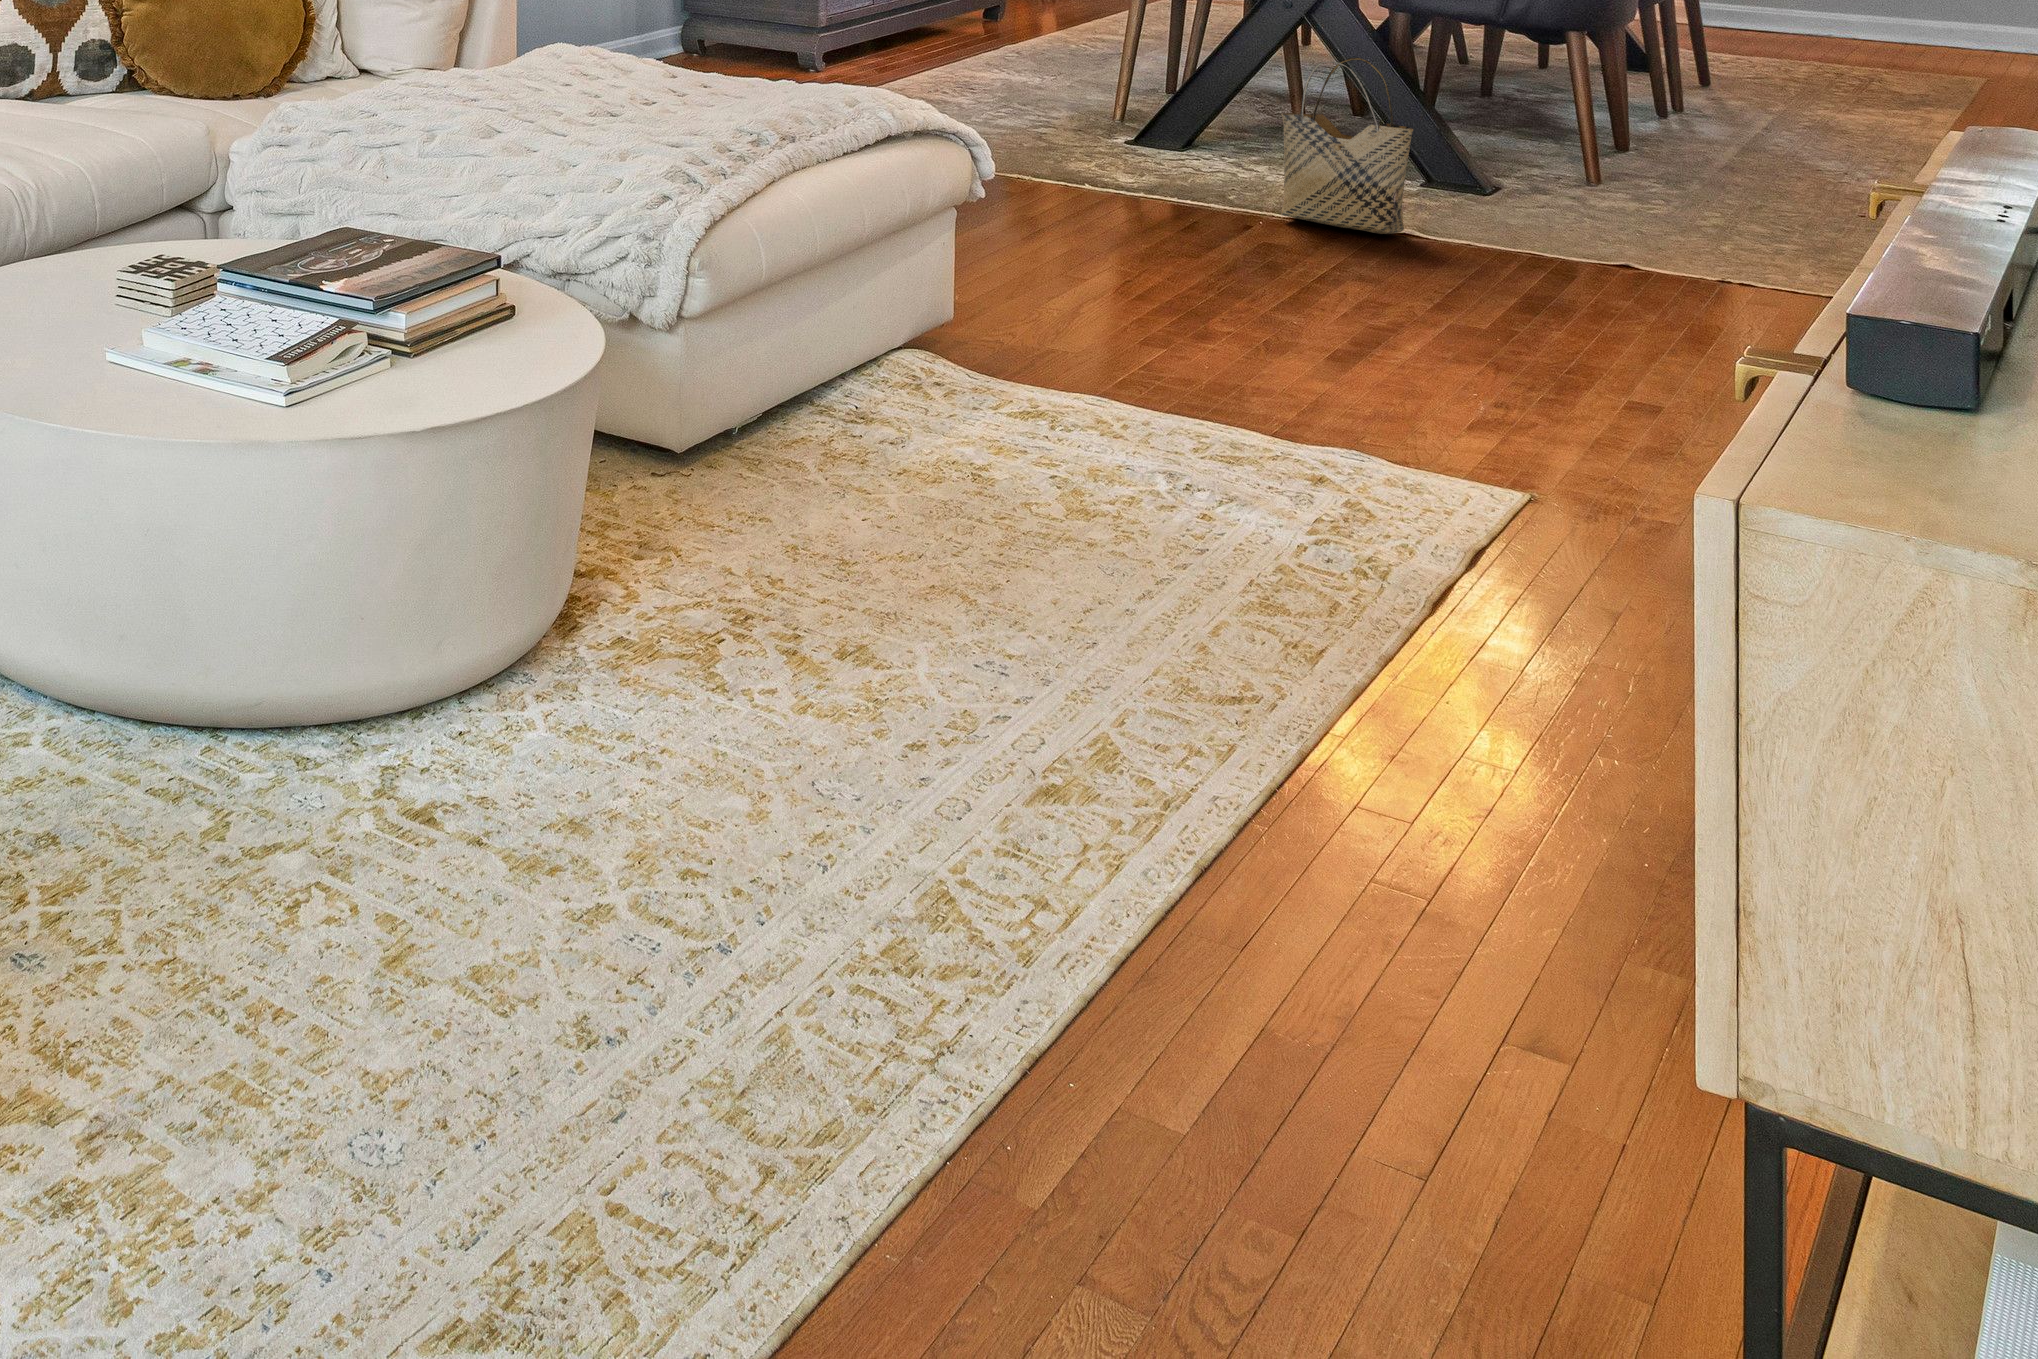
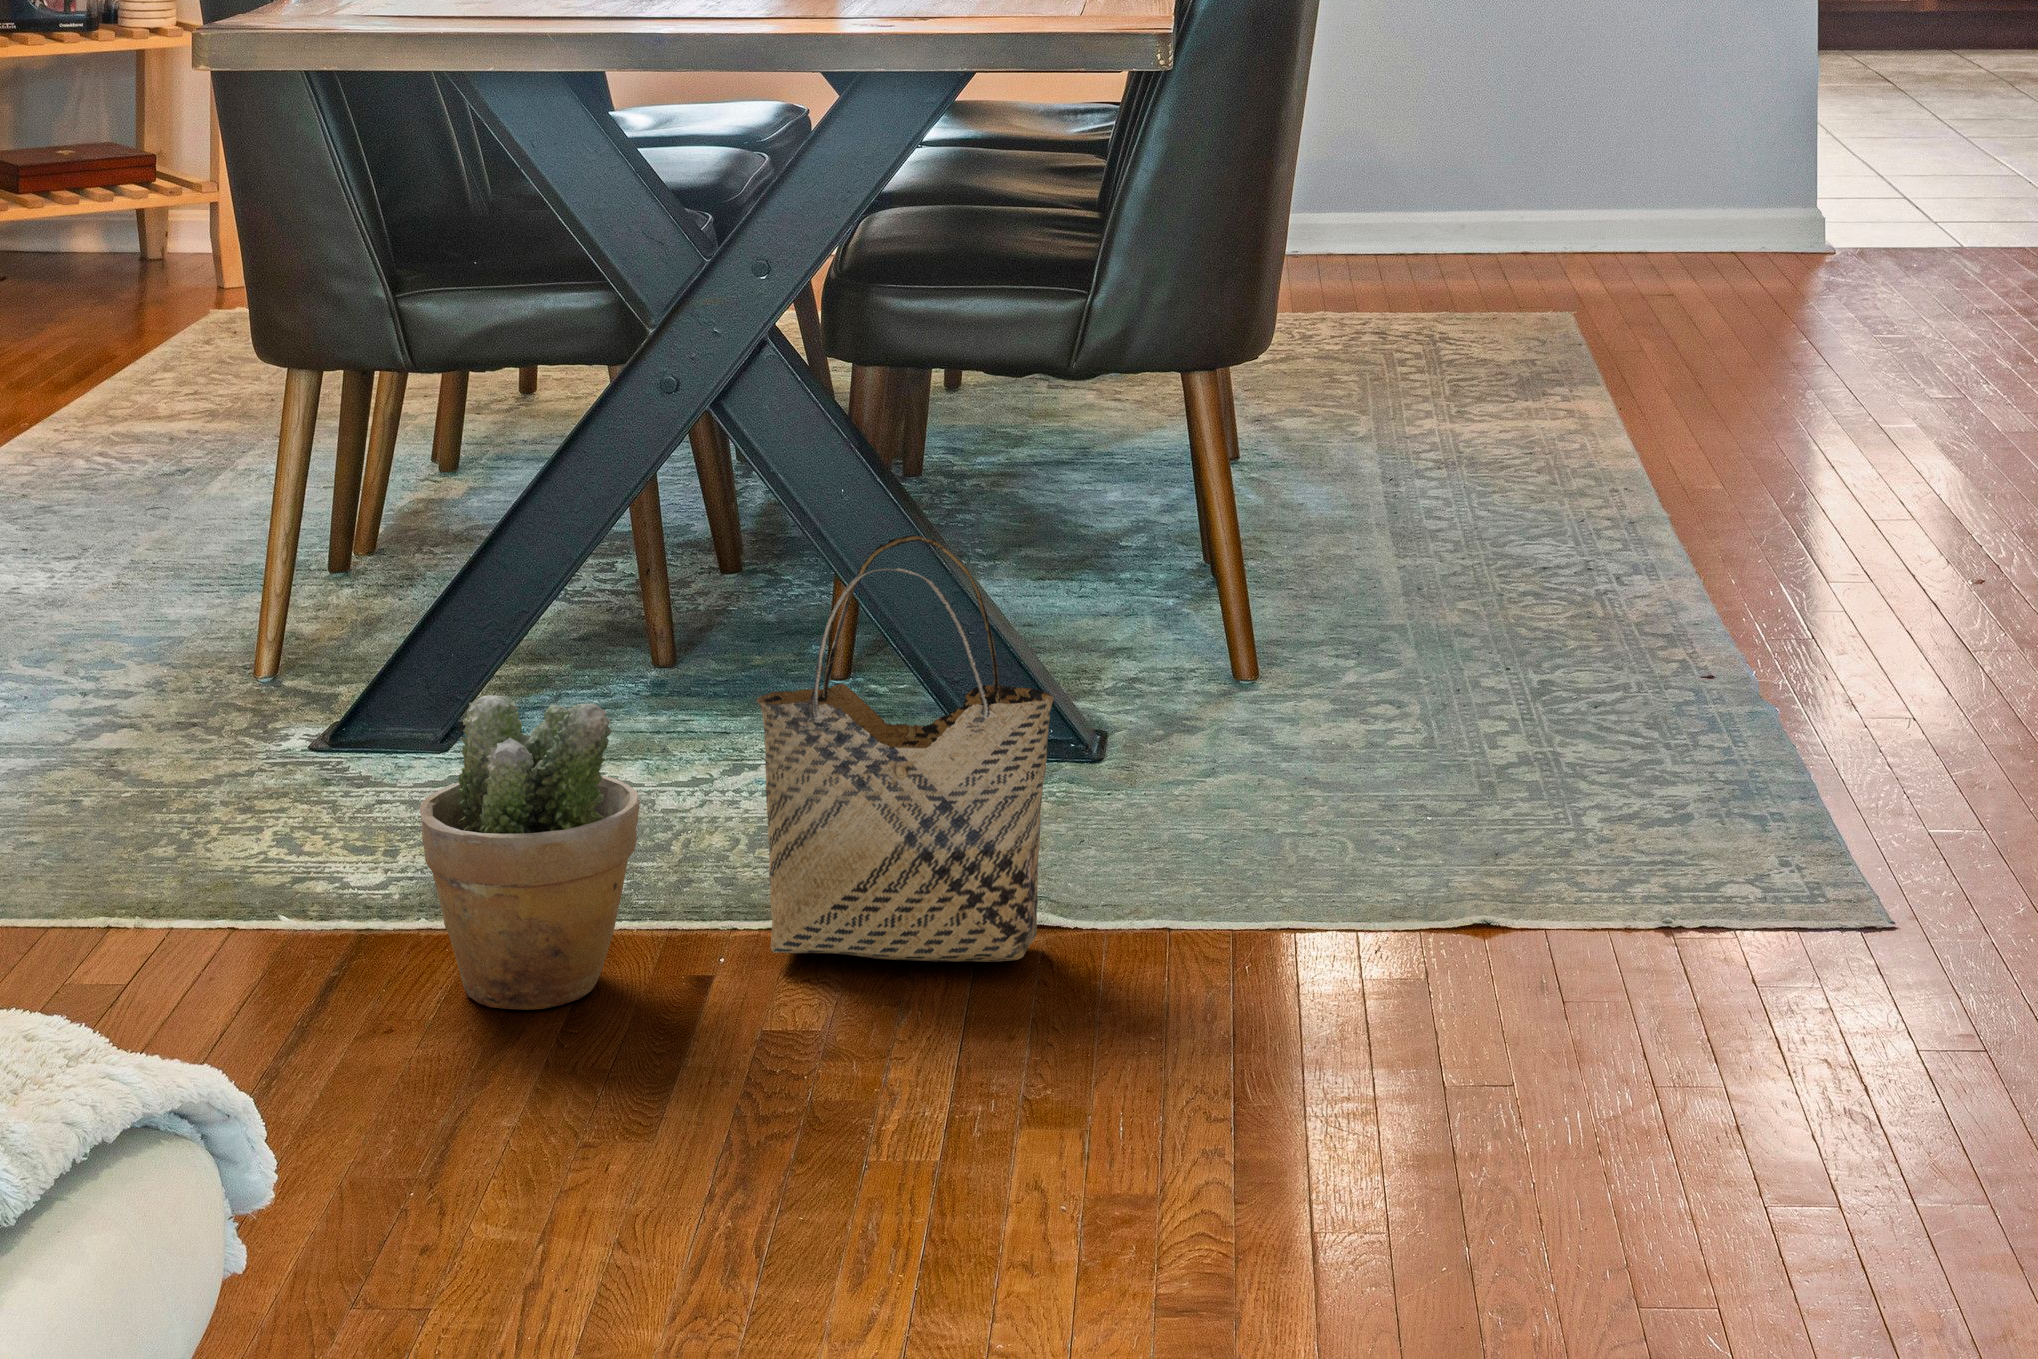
potted plant: none [1133,93,1225,215] -> present [420,695,640,1010]

